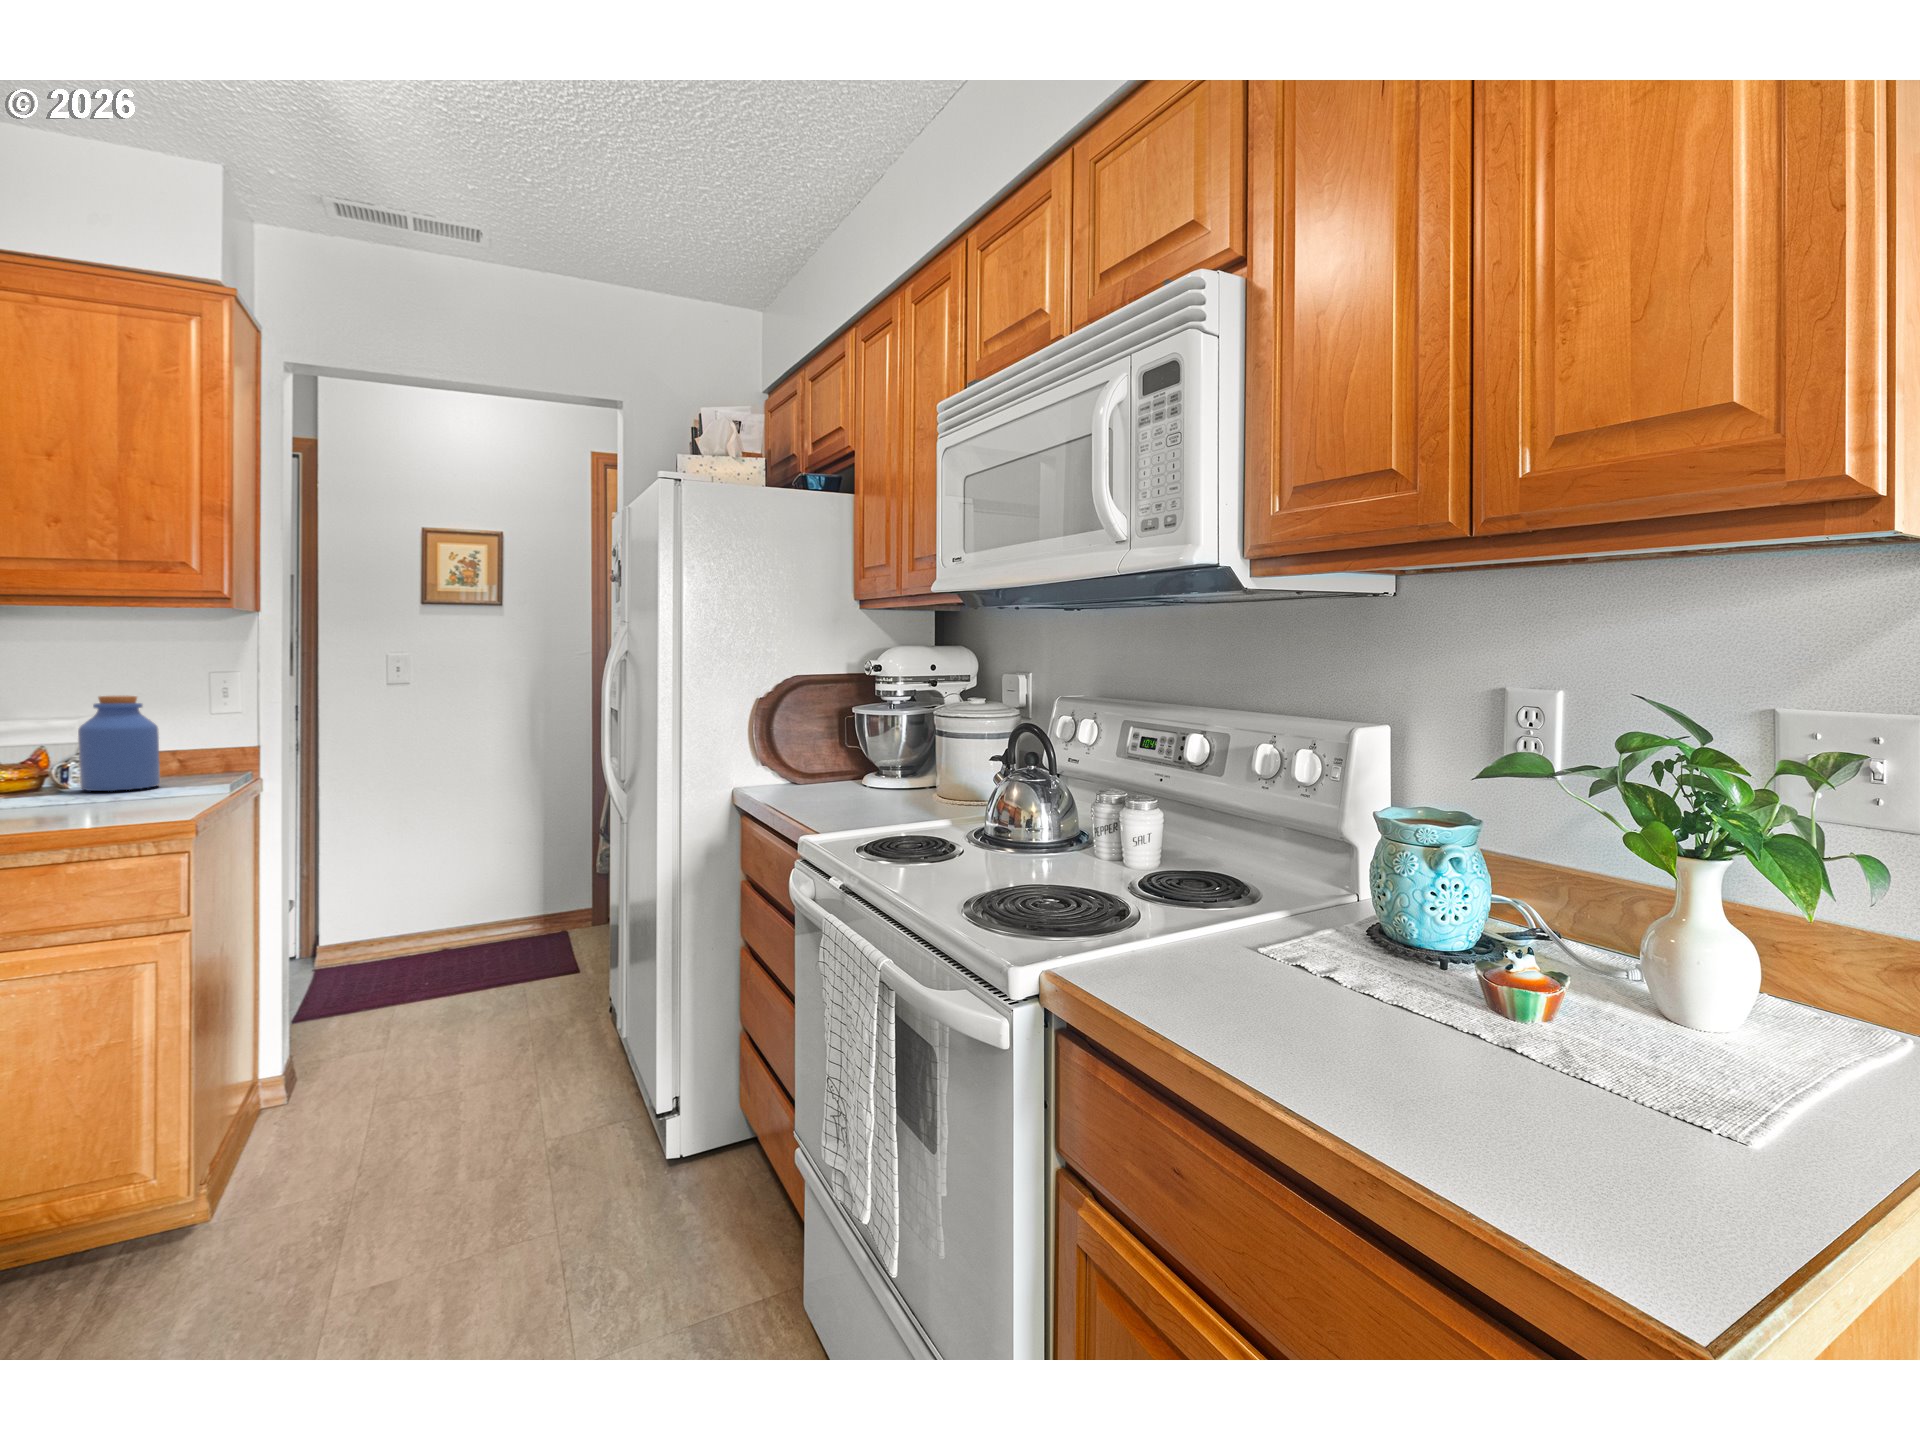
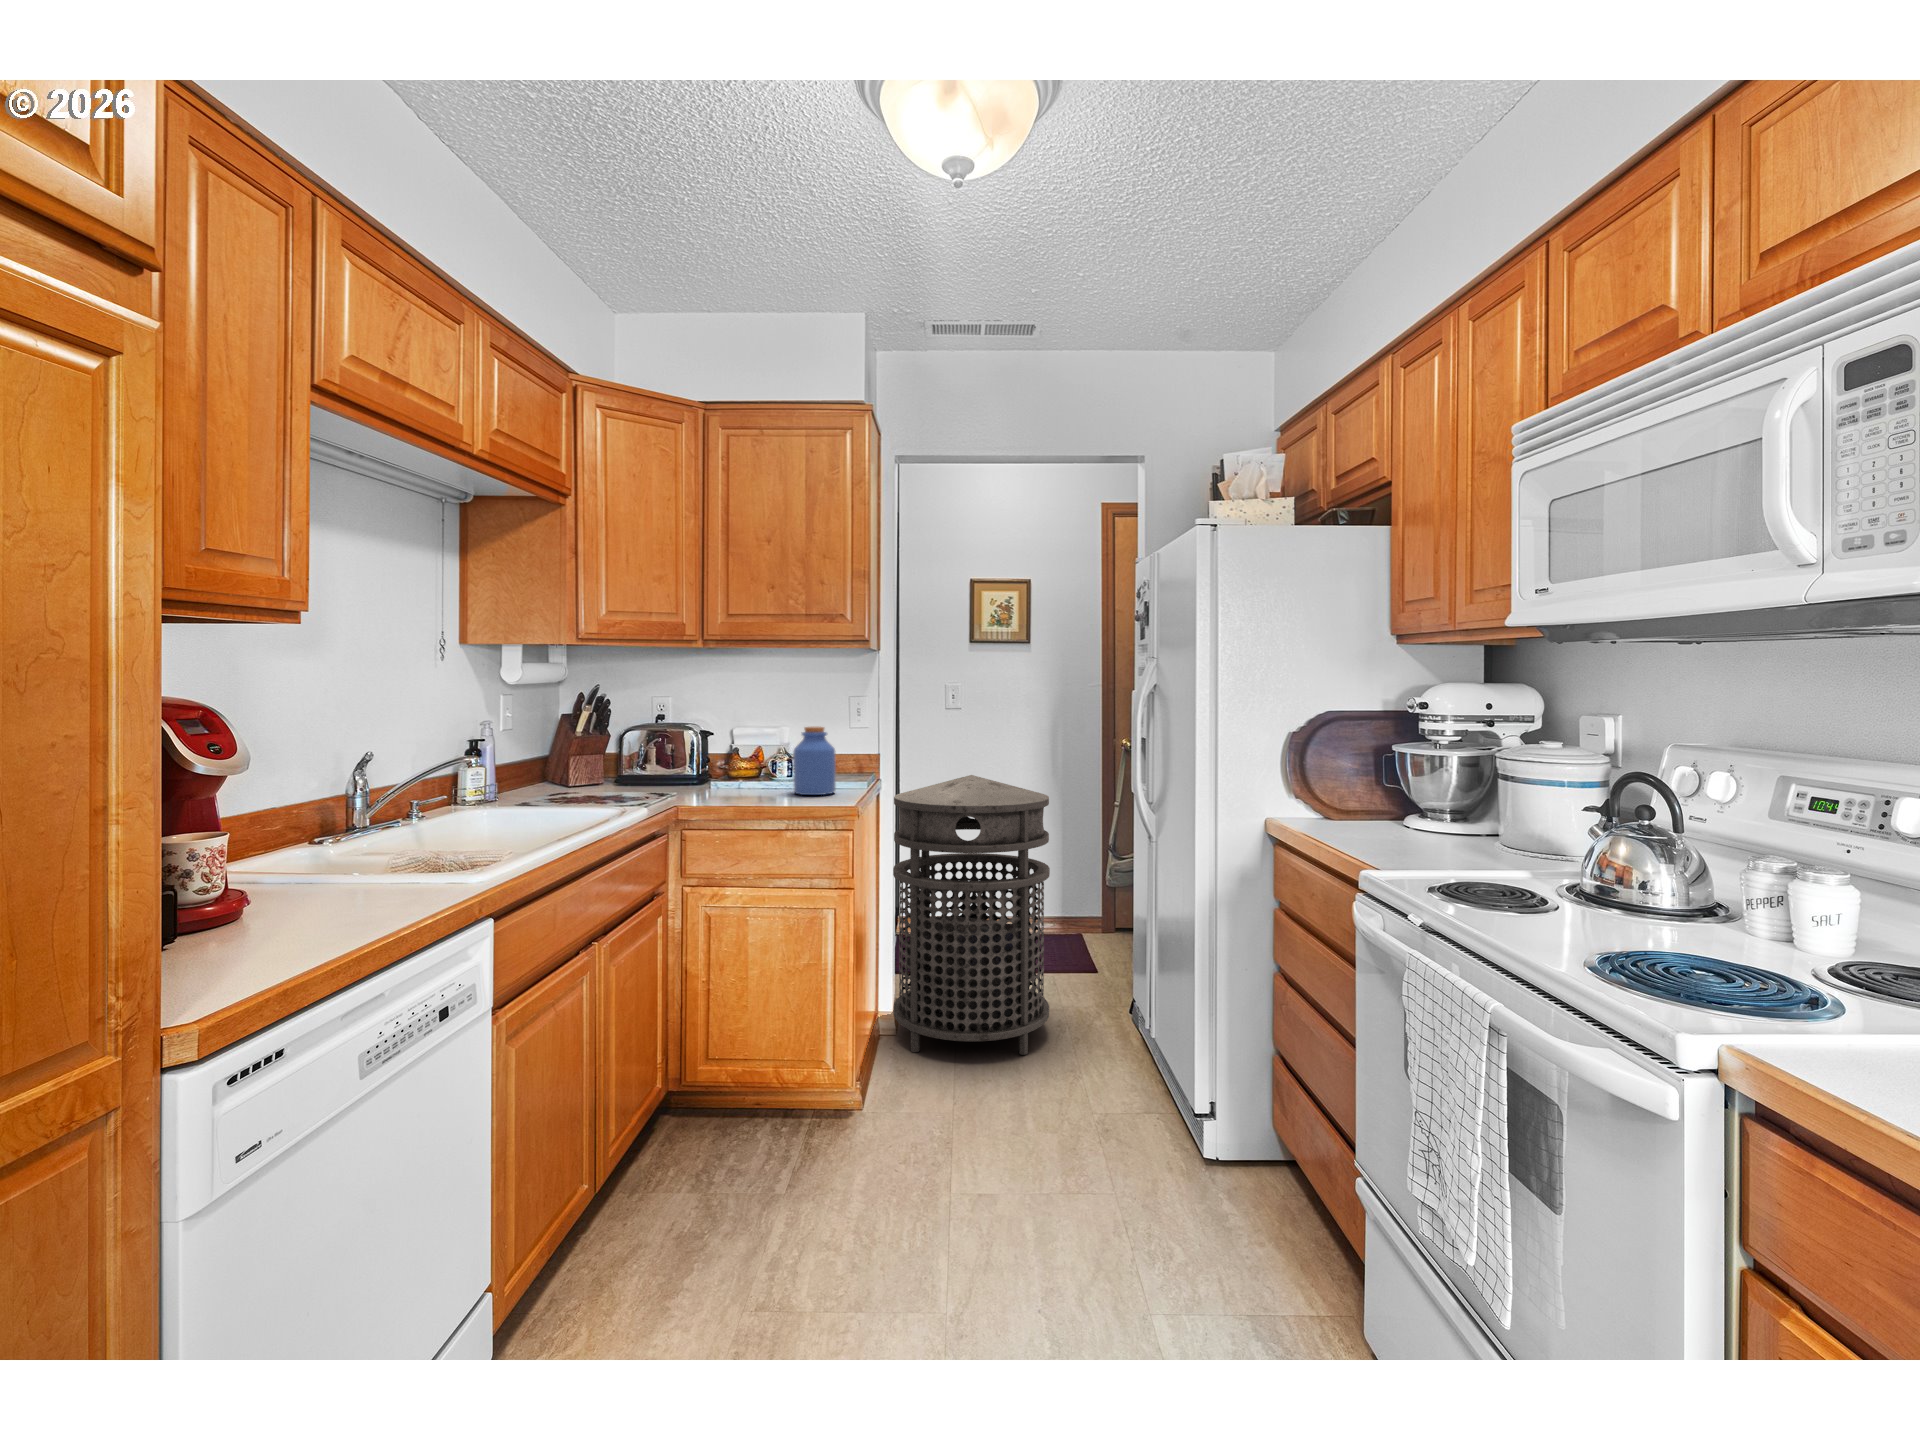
trash can: none [280,756,511,1108] -> present [893,775,1050,1055]

